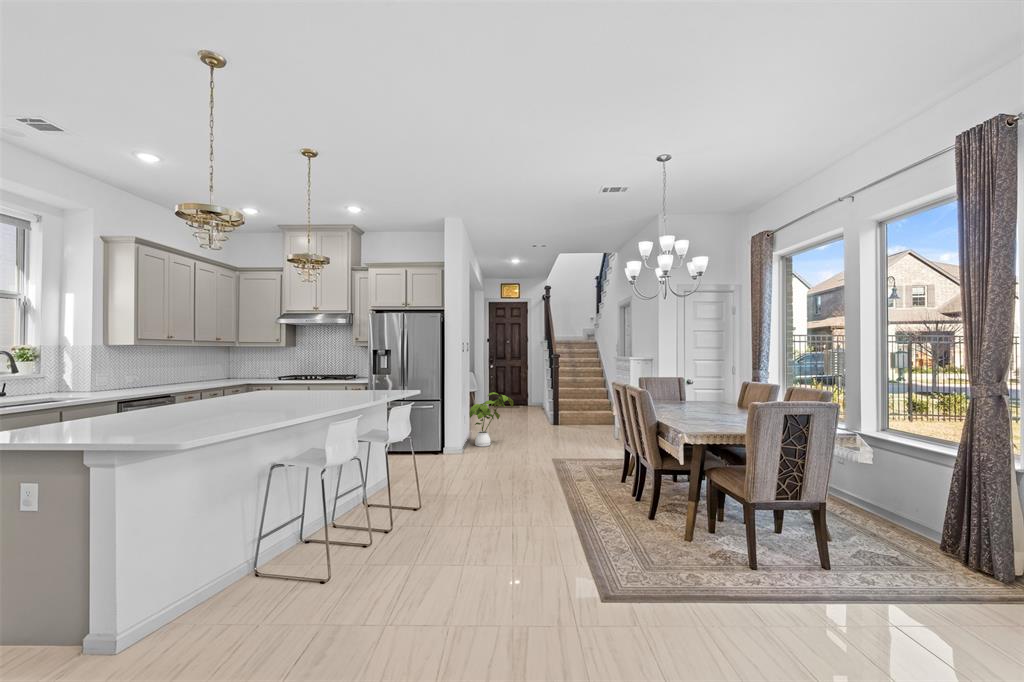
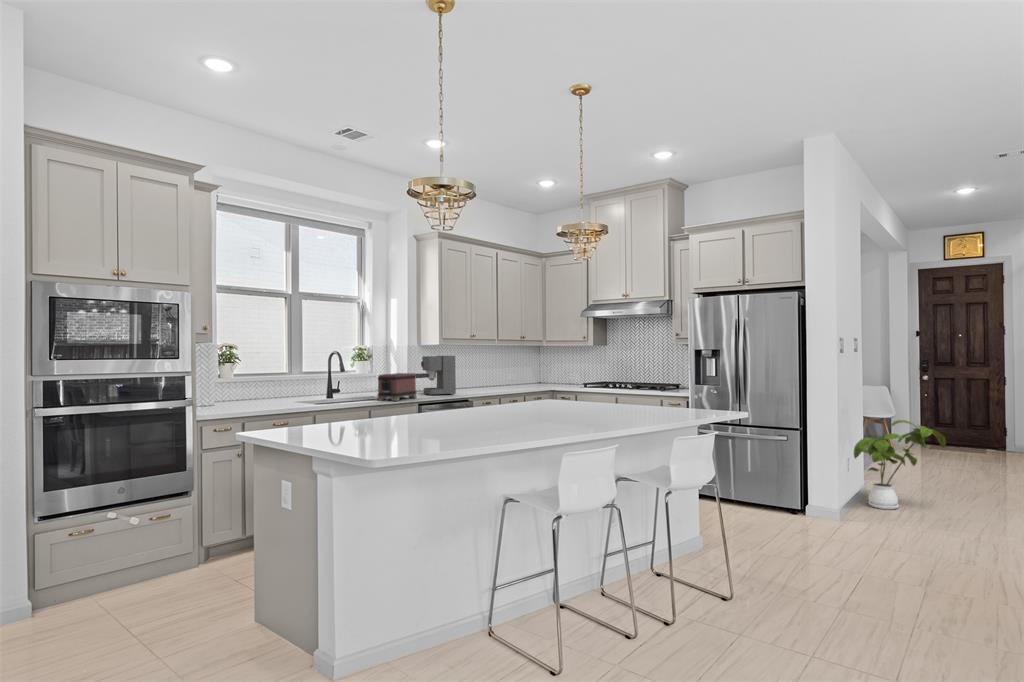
coffee maker: none [104,355,157,393] -> present [415,356,456,395]
toaster: none [70,372,117,400] -> present [377,373,417,401]

